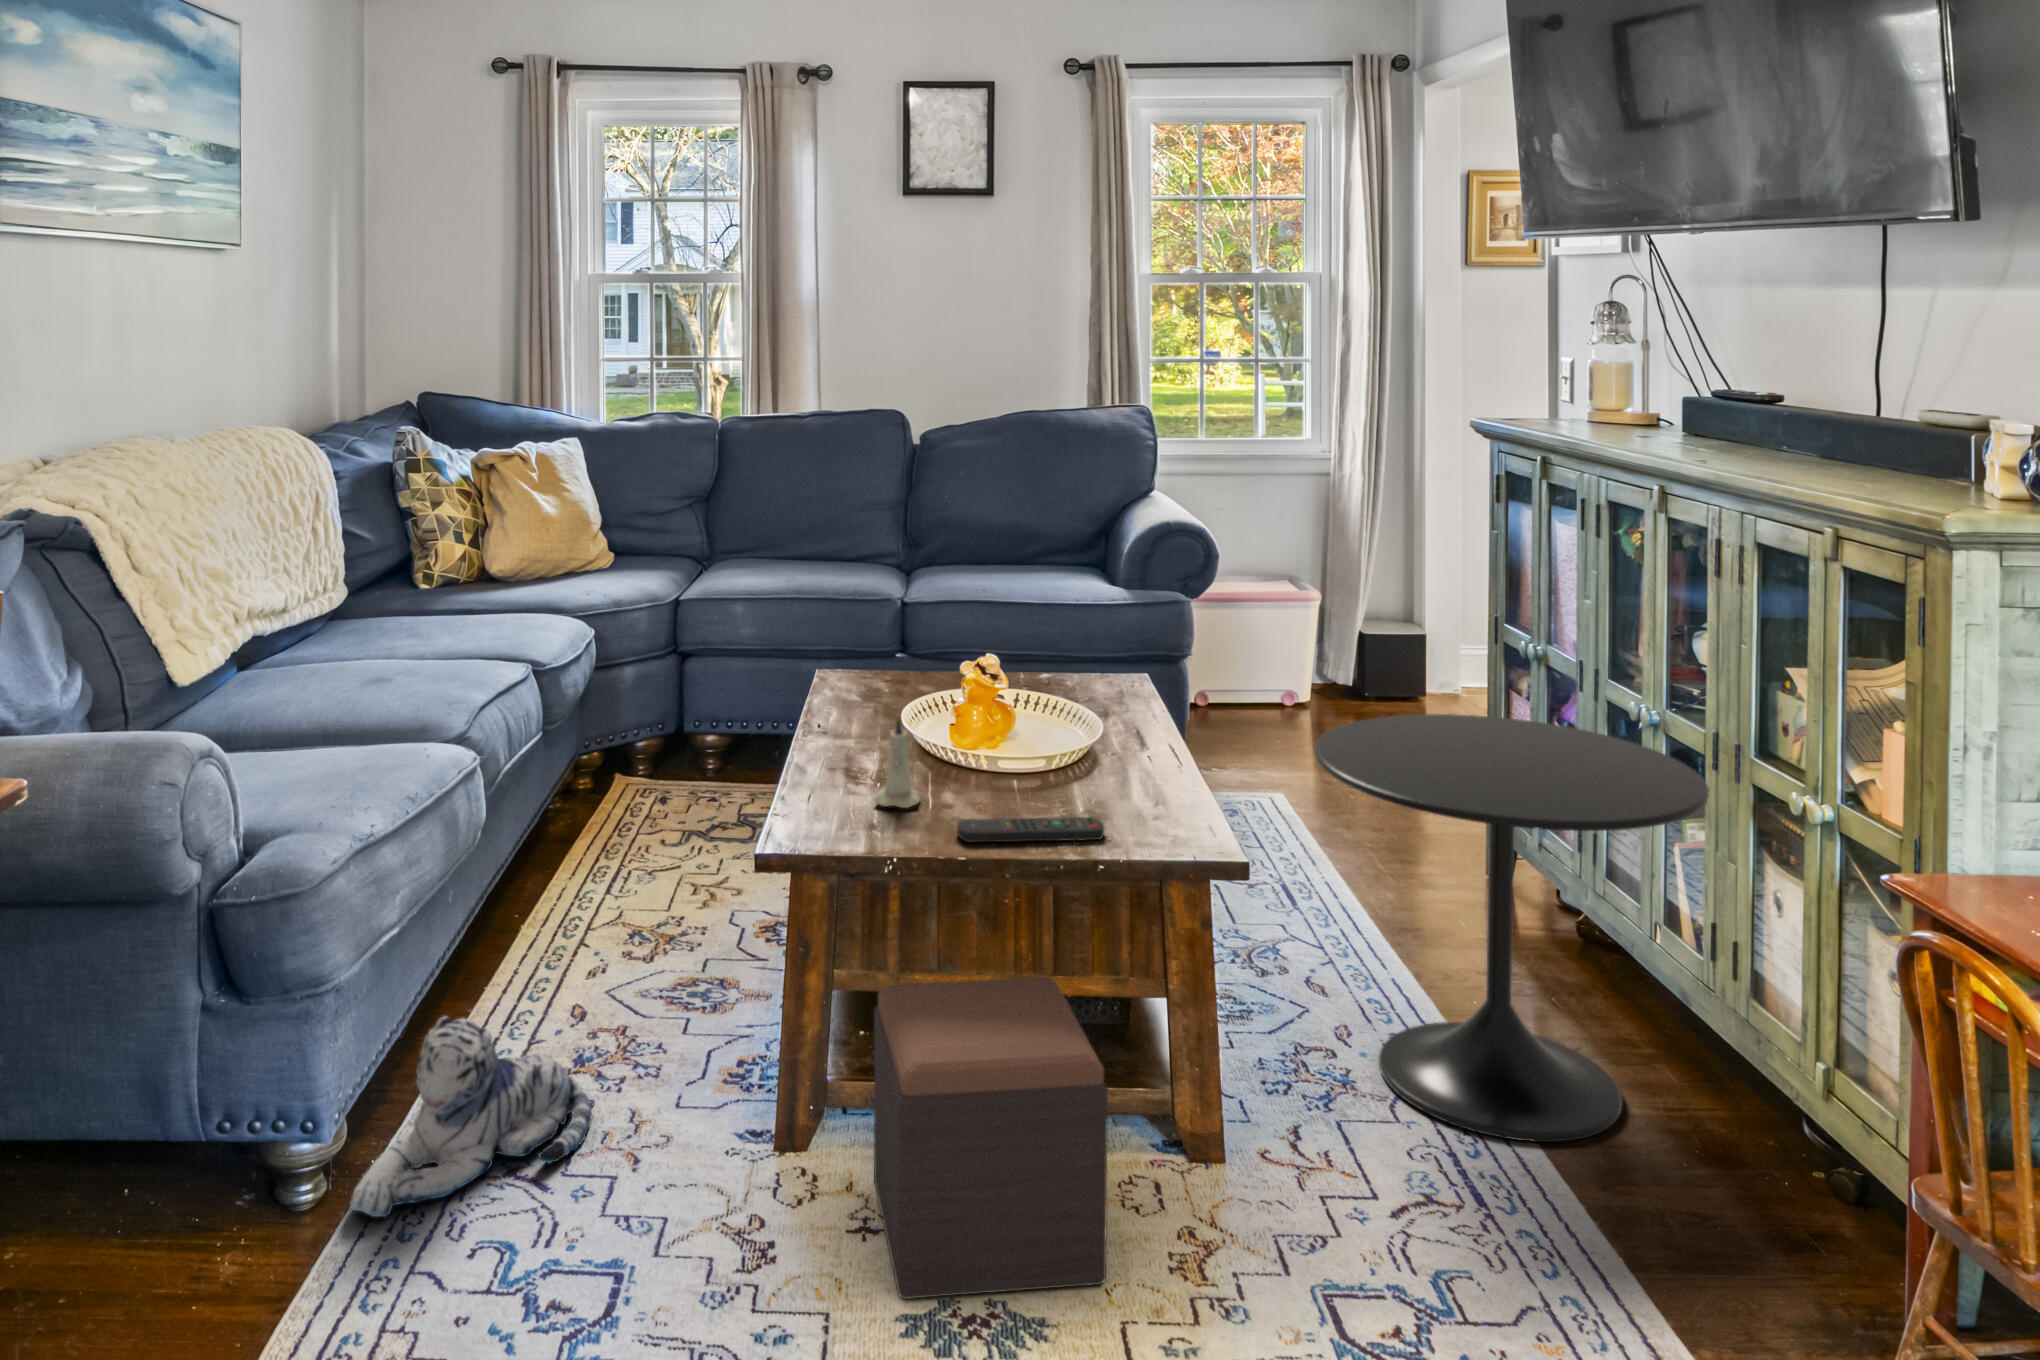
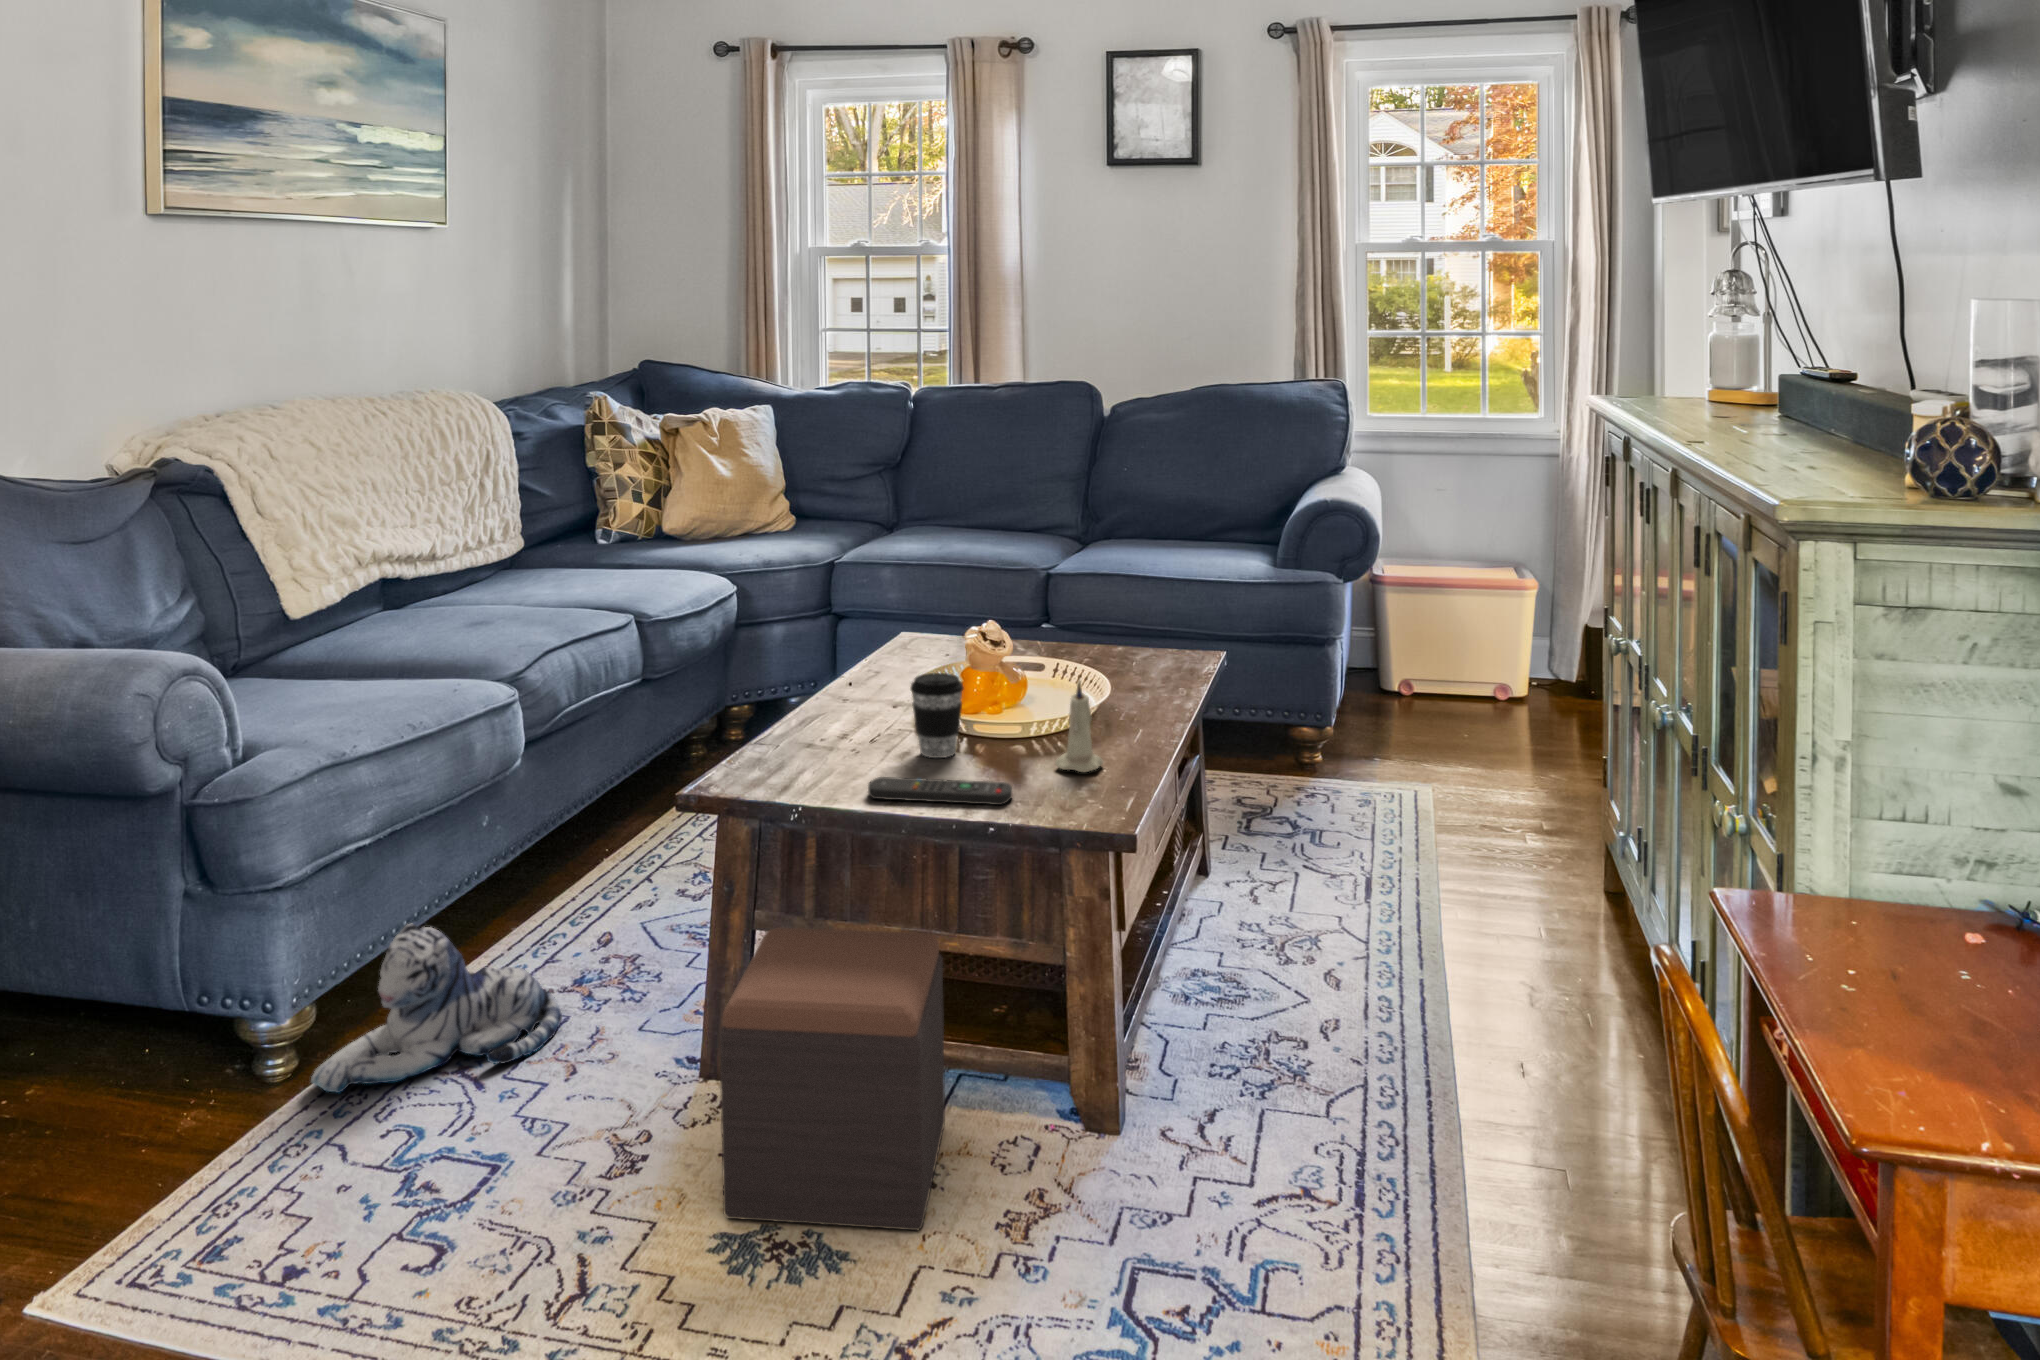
coffee cup: none [957,709,1011,797] -> present [910,673,964,758]
side table: present [1314,714,1709,1142] -> none [1263,700,1676,1157]
candle: present [874,716,920,808] -> present [1055,681,1103,772]

